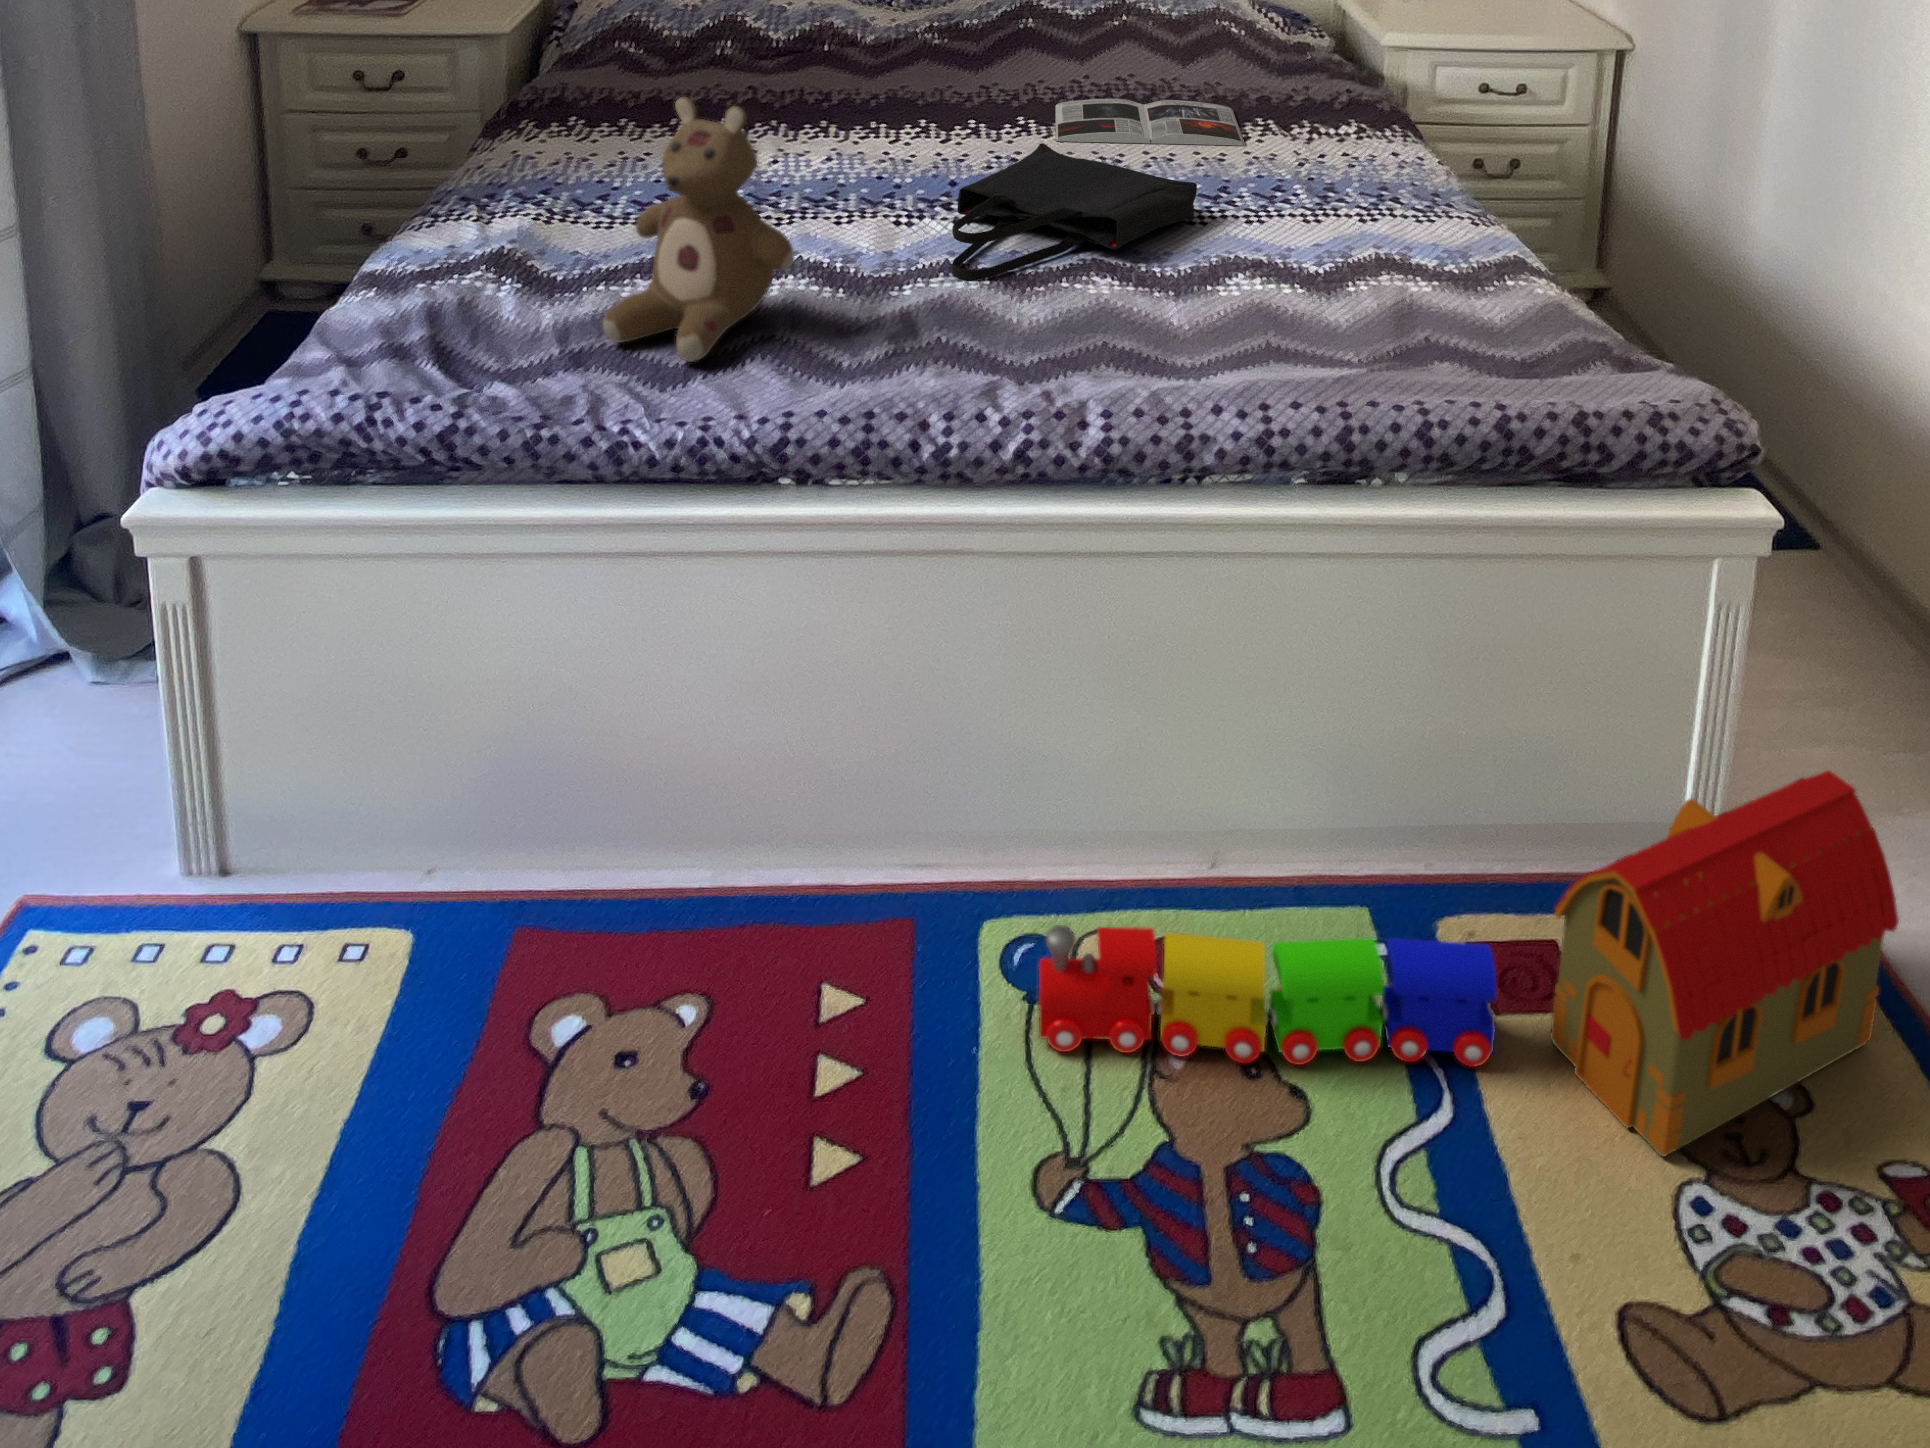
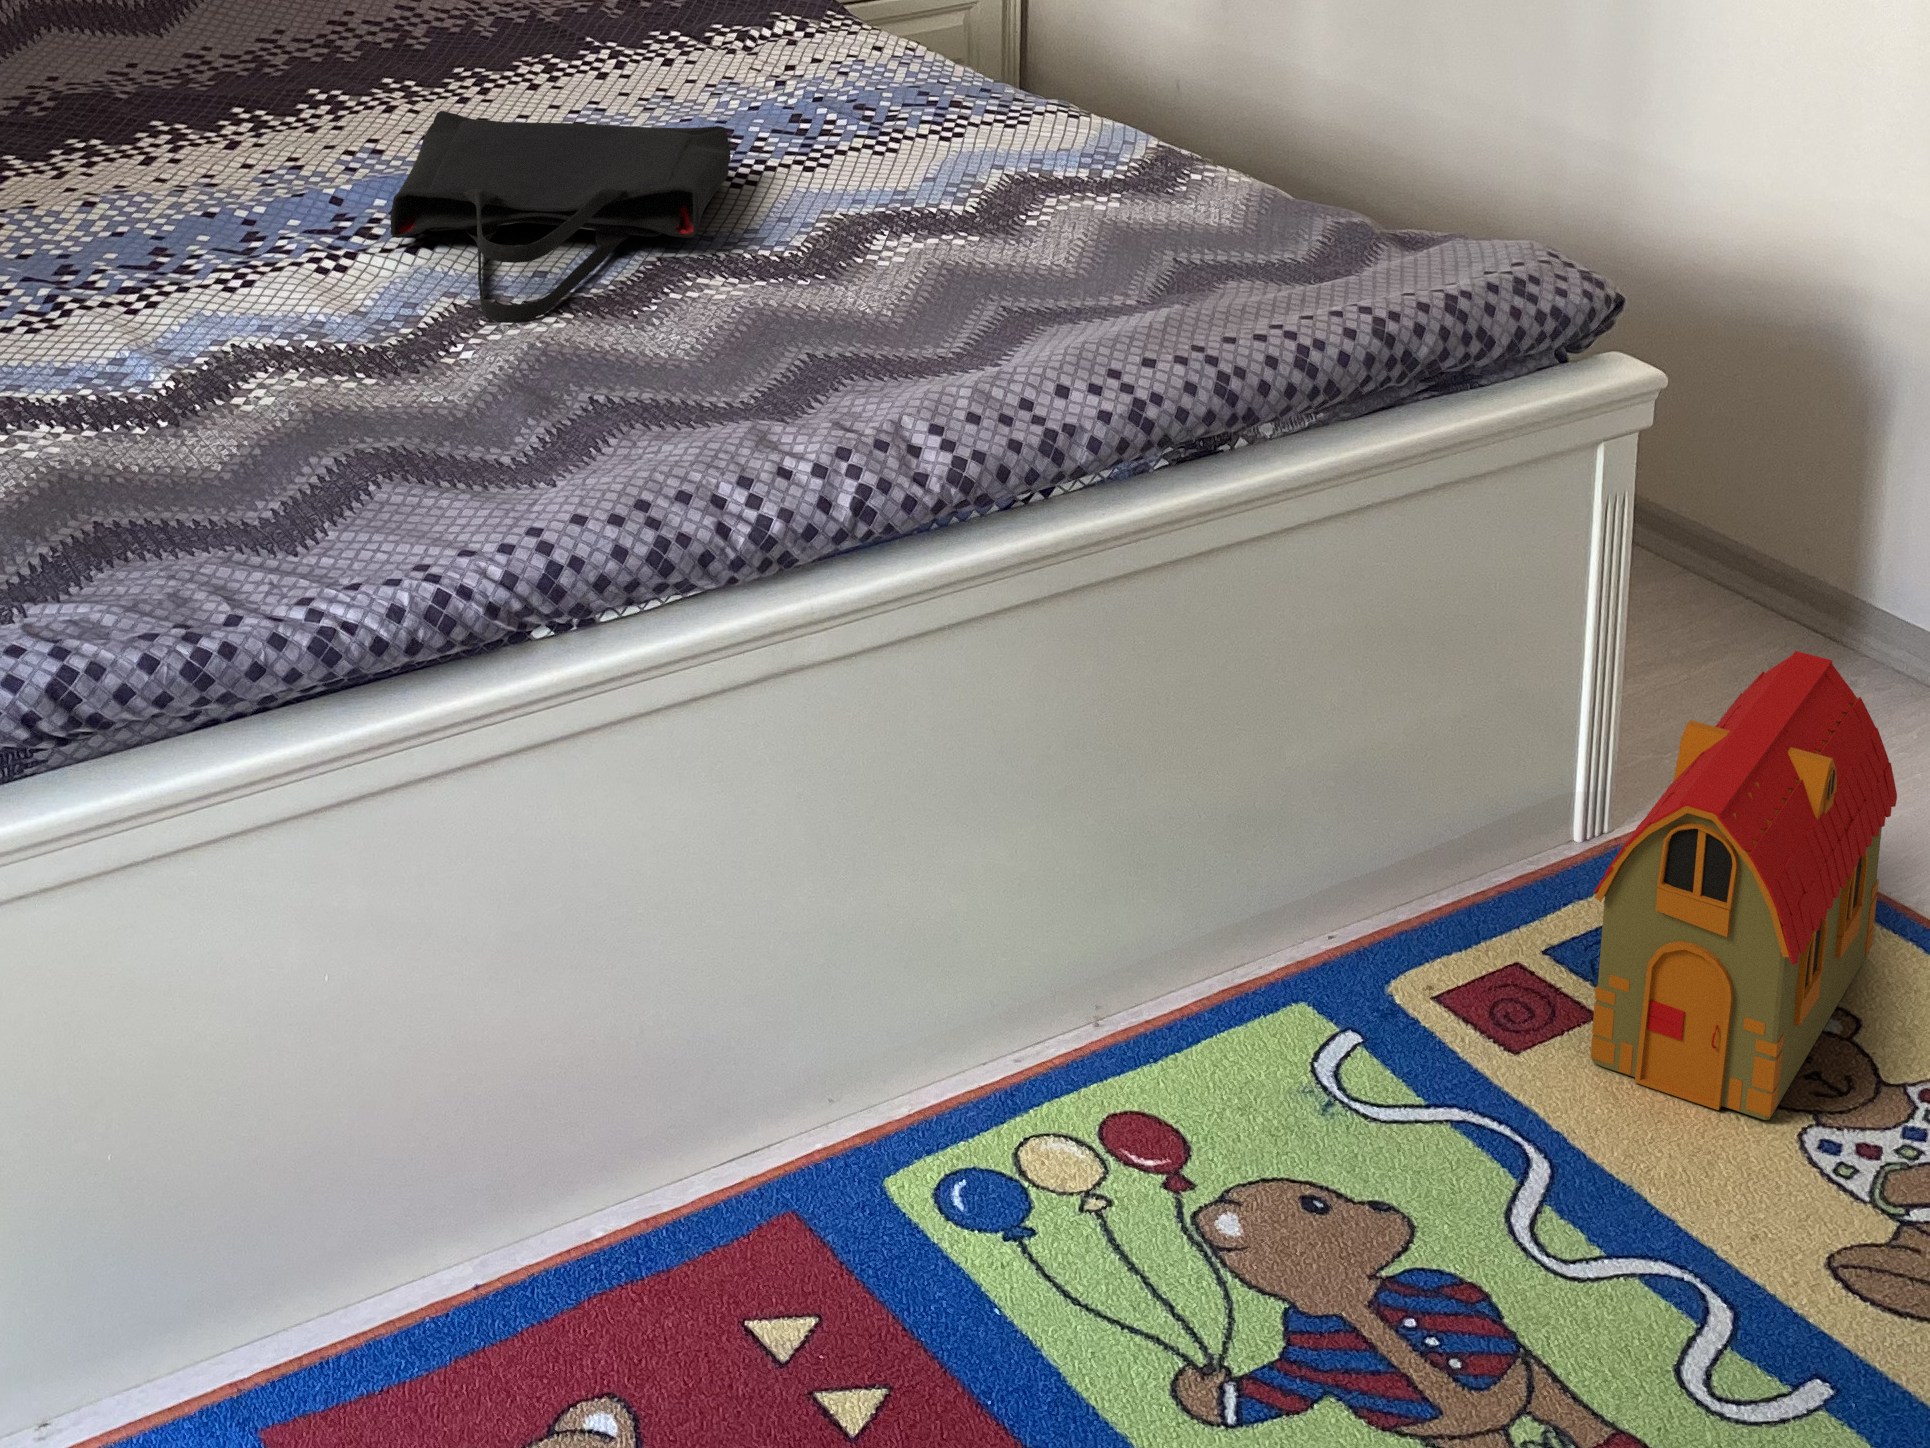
stuffed bear: present [603,97,795,362] -> none [61,88,379,509]
magazine: present [1055,99,1245,146] -> none [307,24,660,116]
toy train: present [1039,925,1496,1067] -> none [1039,964,1560,1275]

